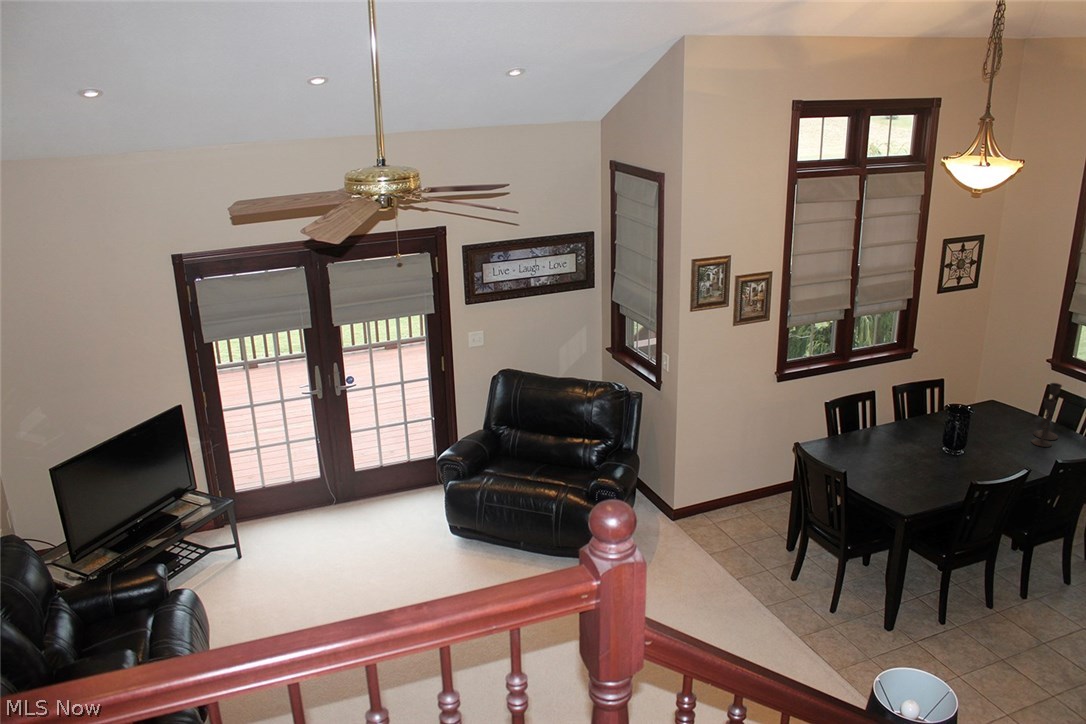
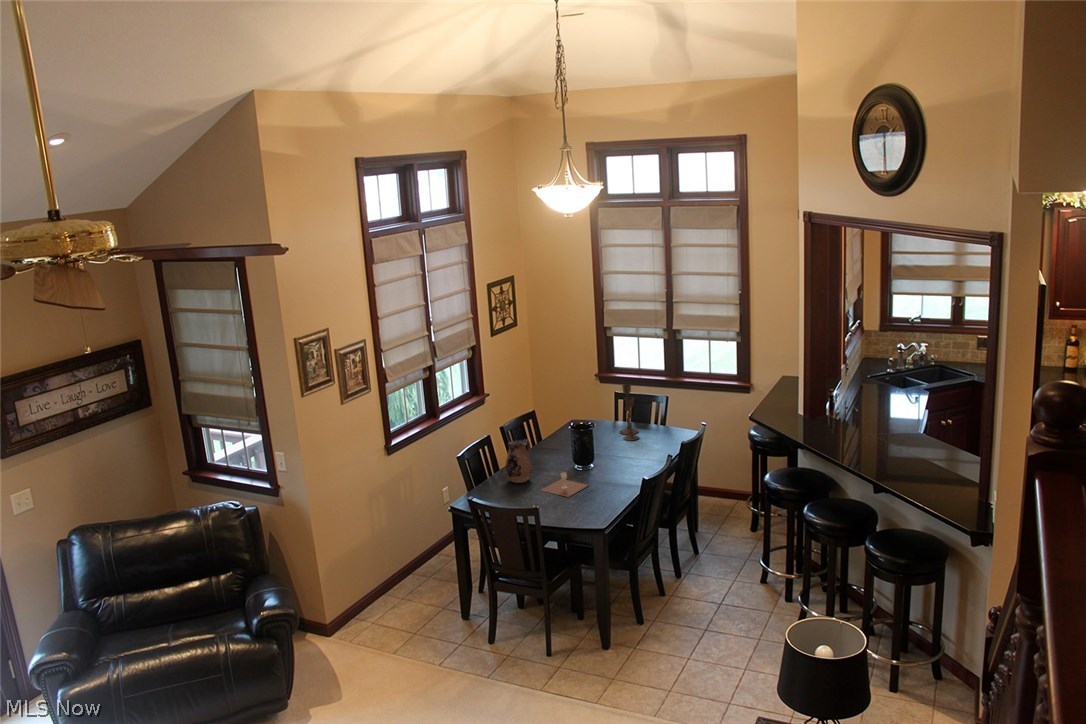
ceramic pitcher: none [865,407,901,450] -> present [505,440,533,483]
wine glass: none [889,454,945,481] -> present [541,472,588,497]

